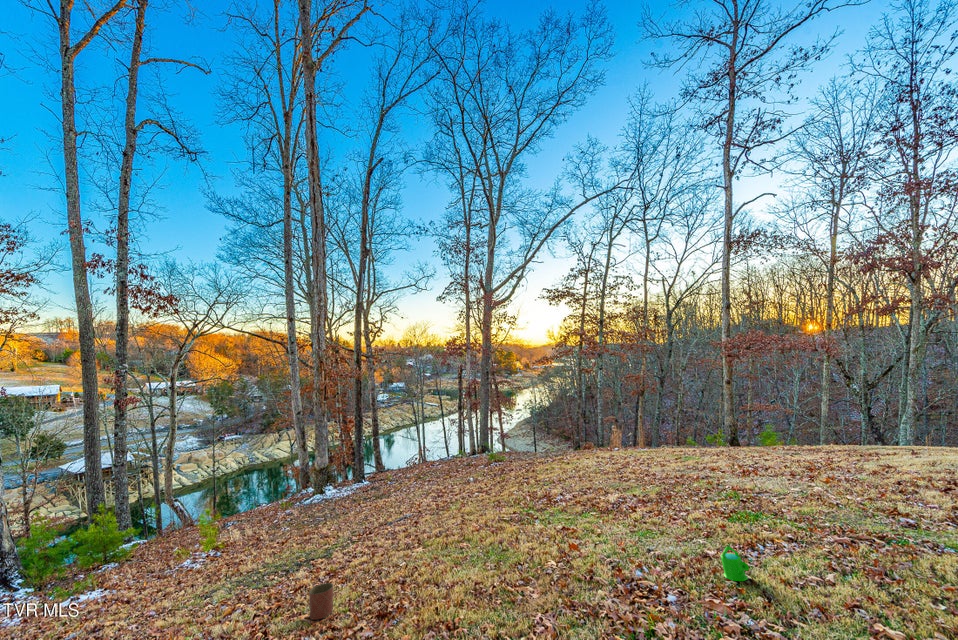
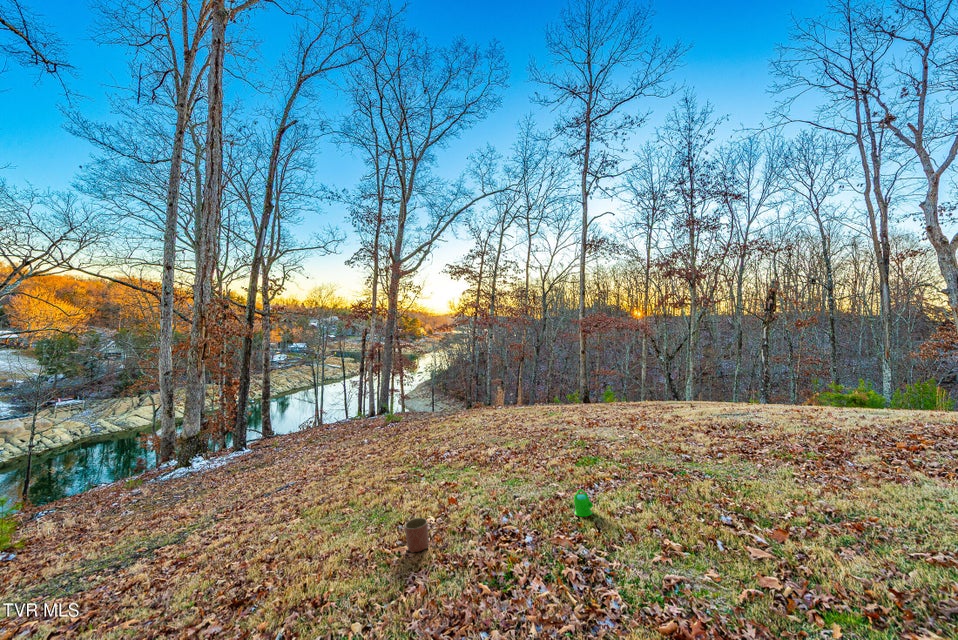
planter: present [309,583,333,620] -> present [405,518,429,553]

